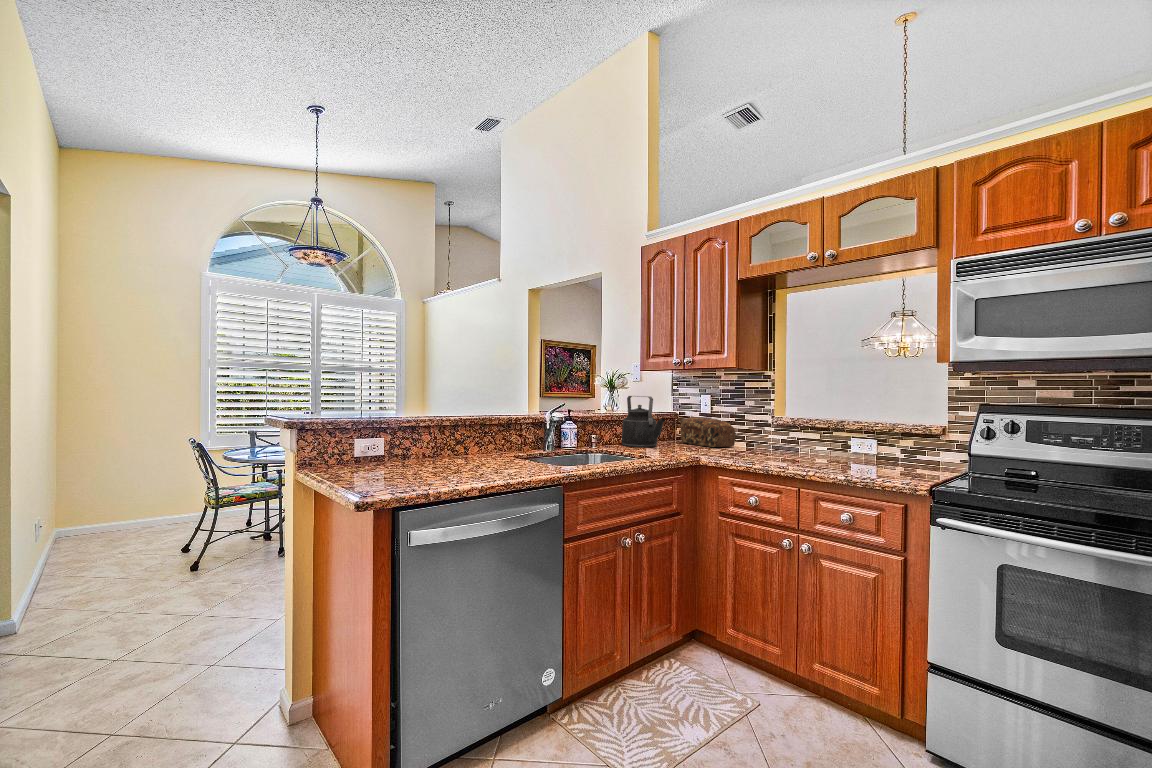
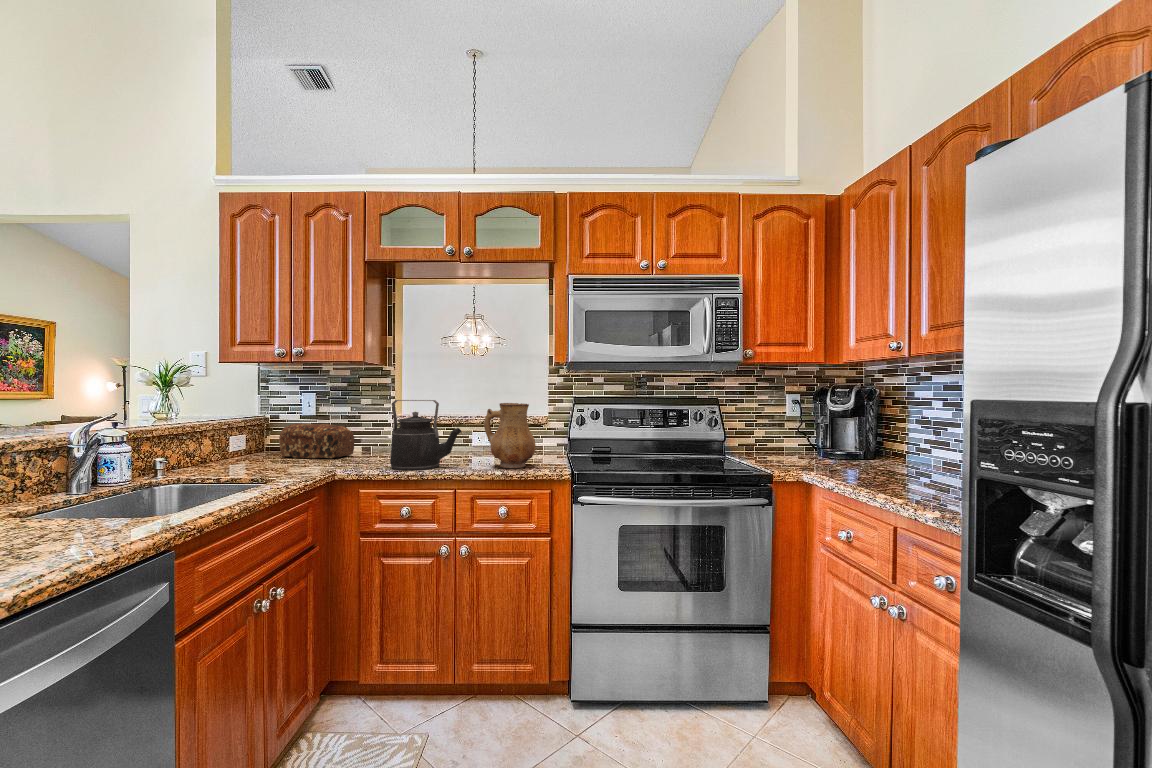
kettle: present [621,396,665,447] -> present [390,400,462,470]
ceramic pitcher: none [837,406,898,476] -> present [484,403,536,468]

